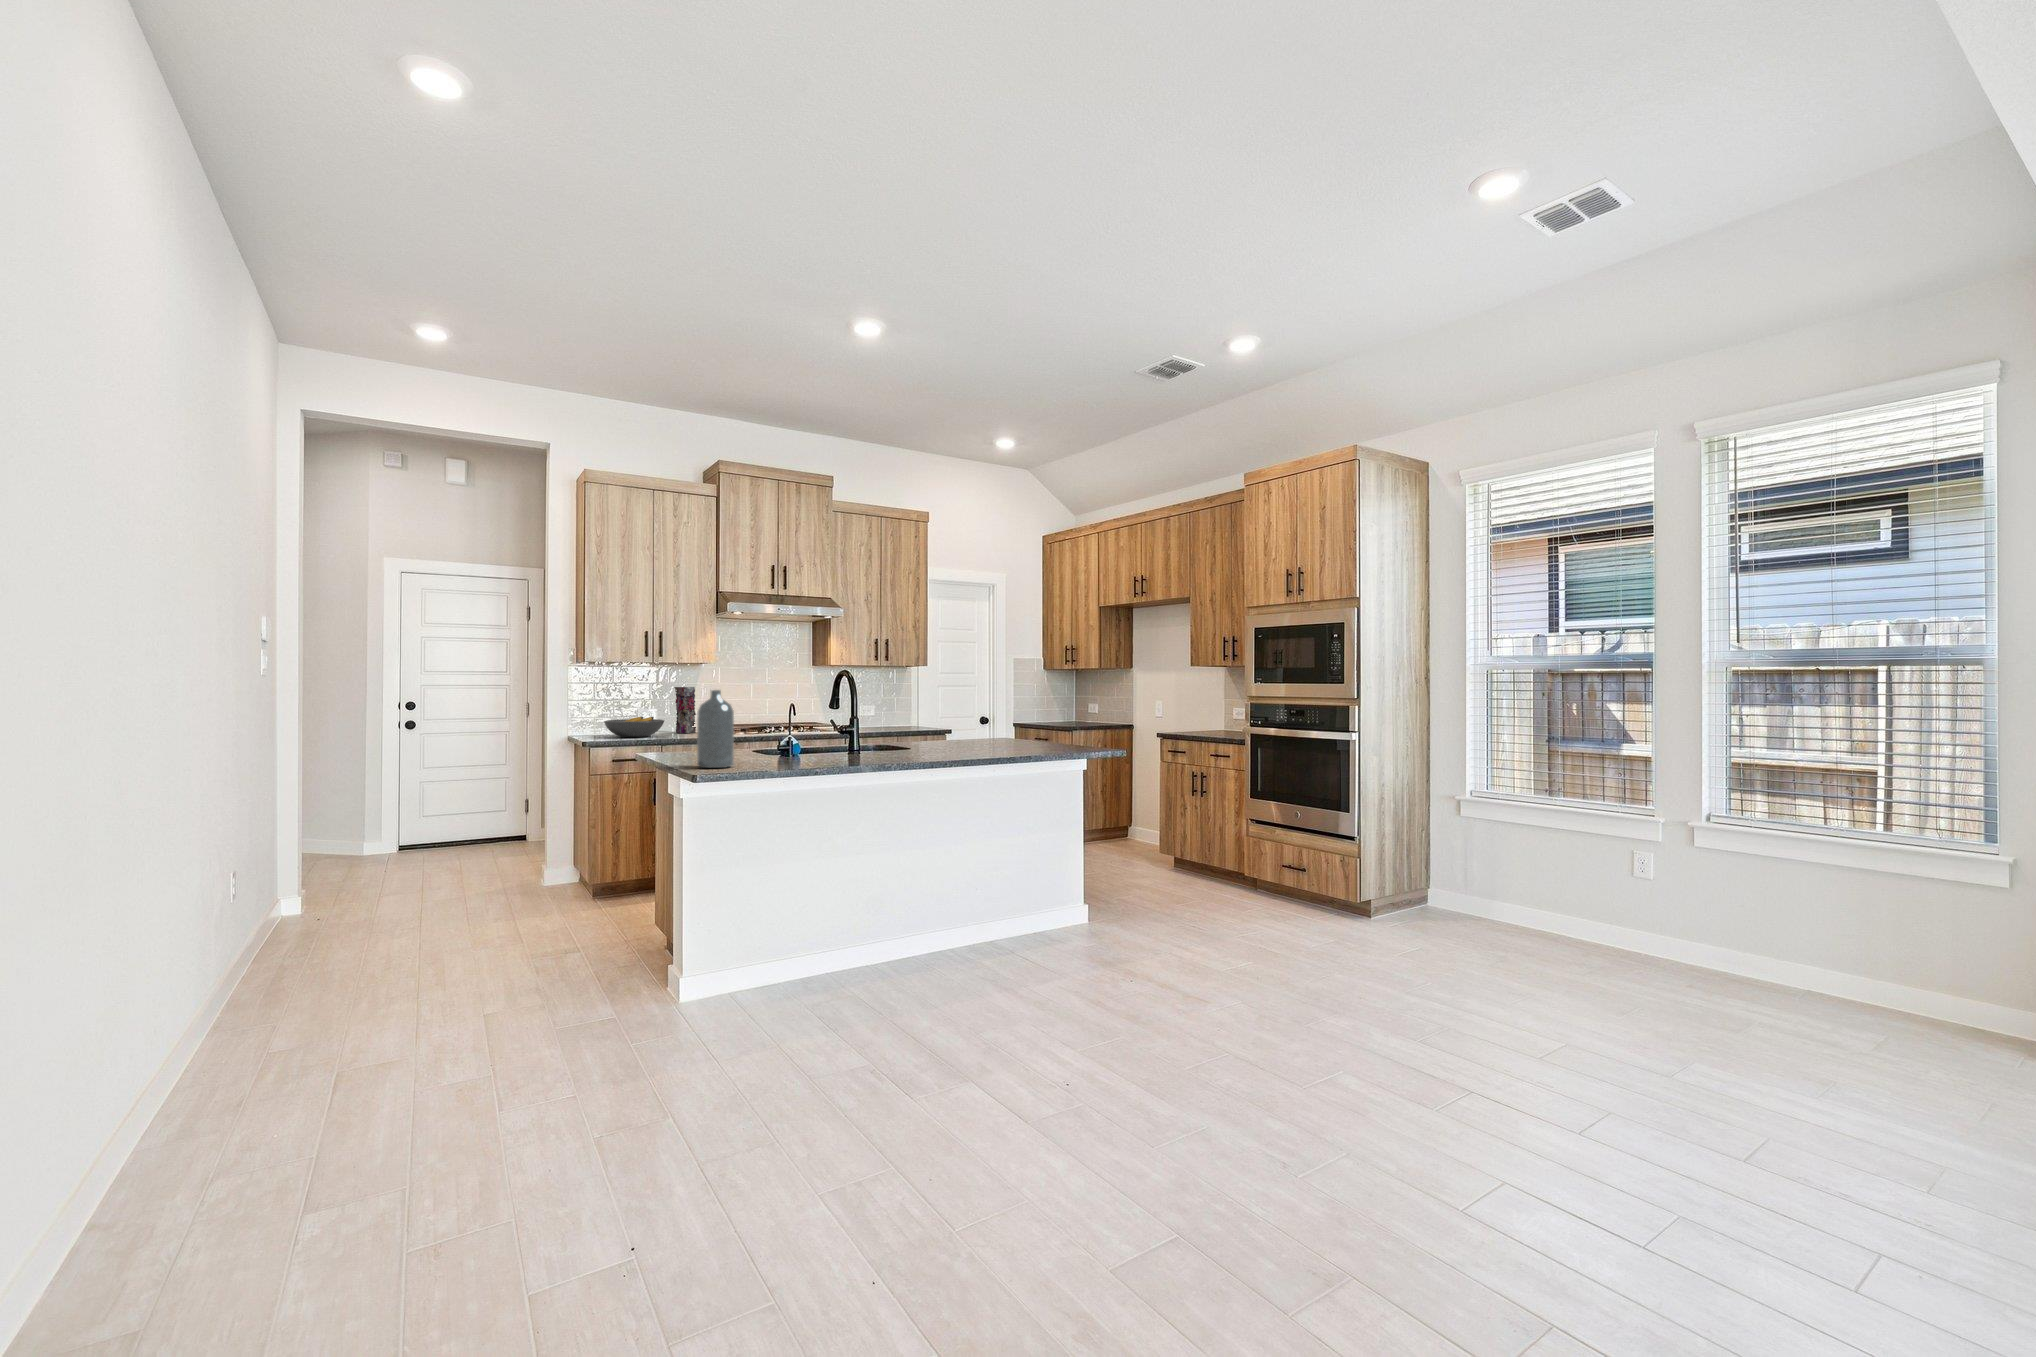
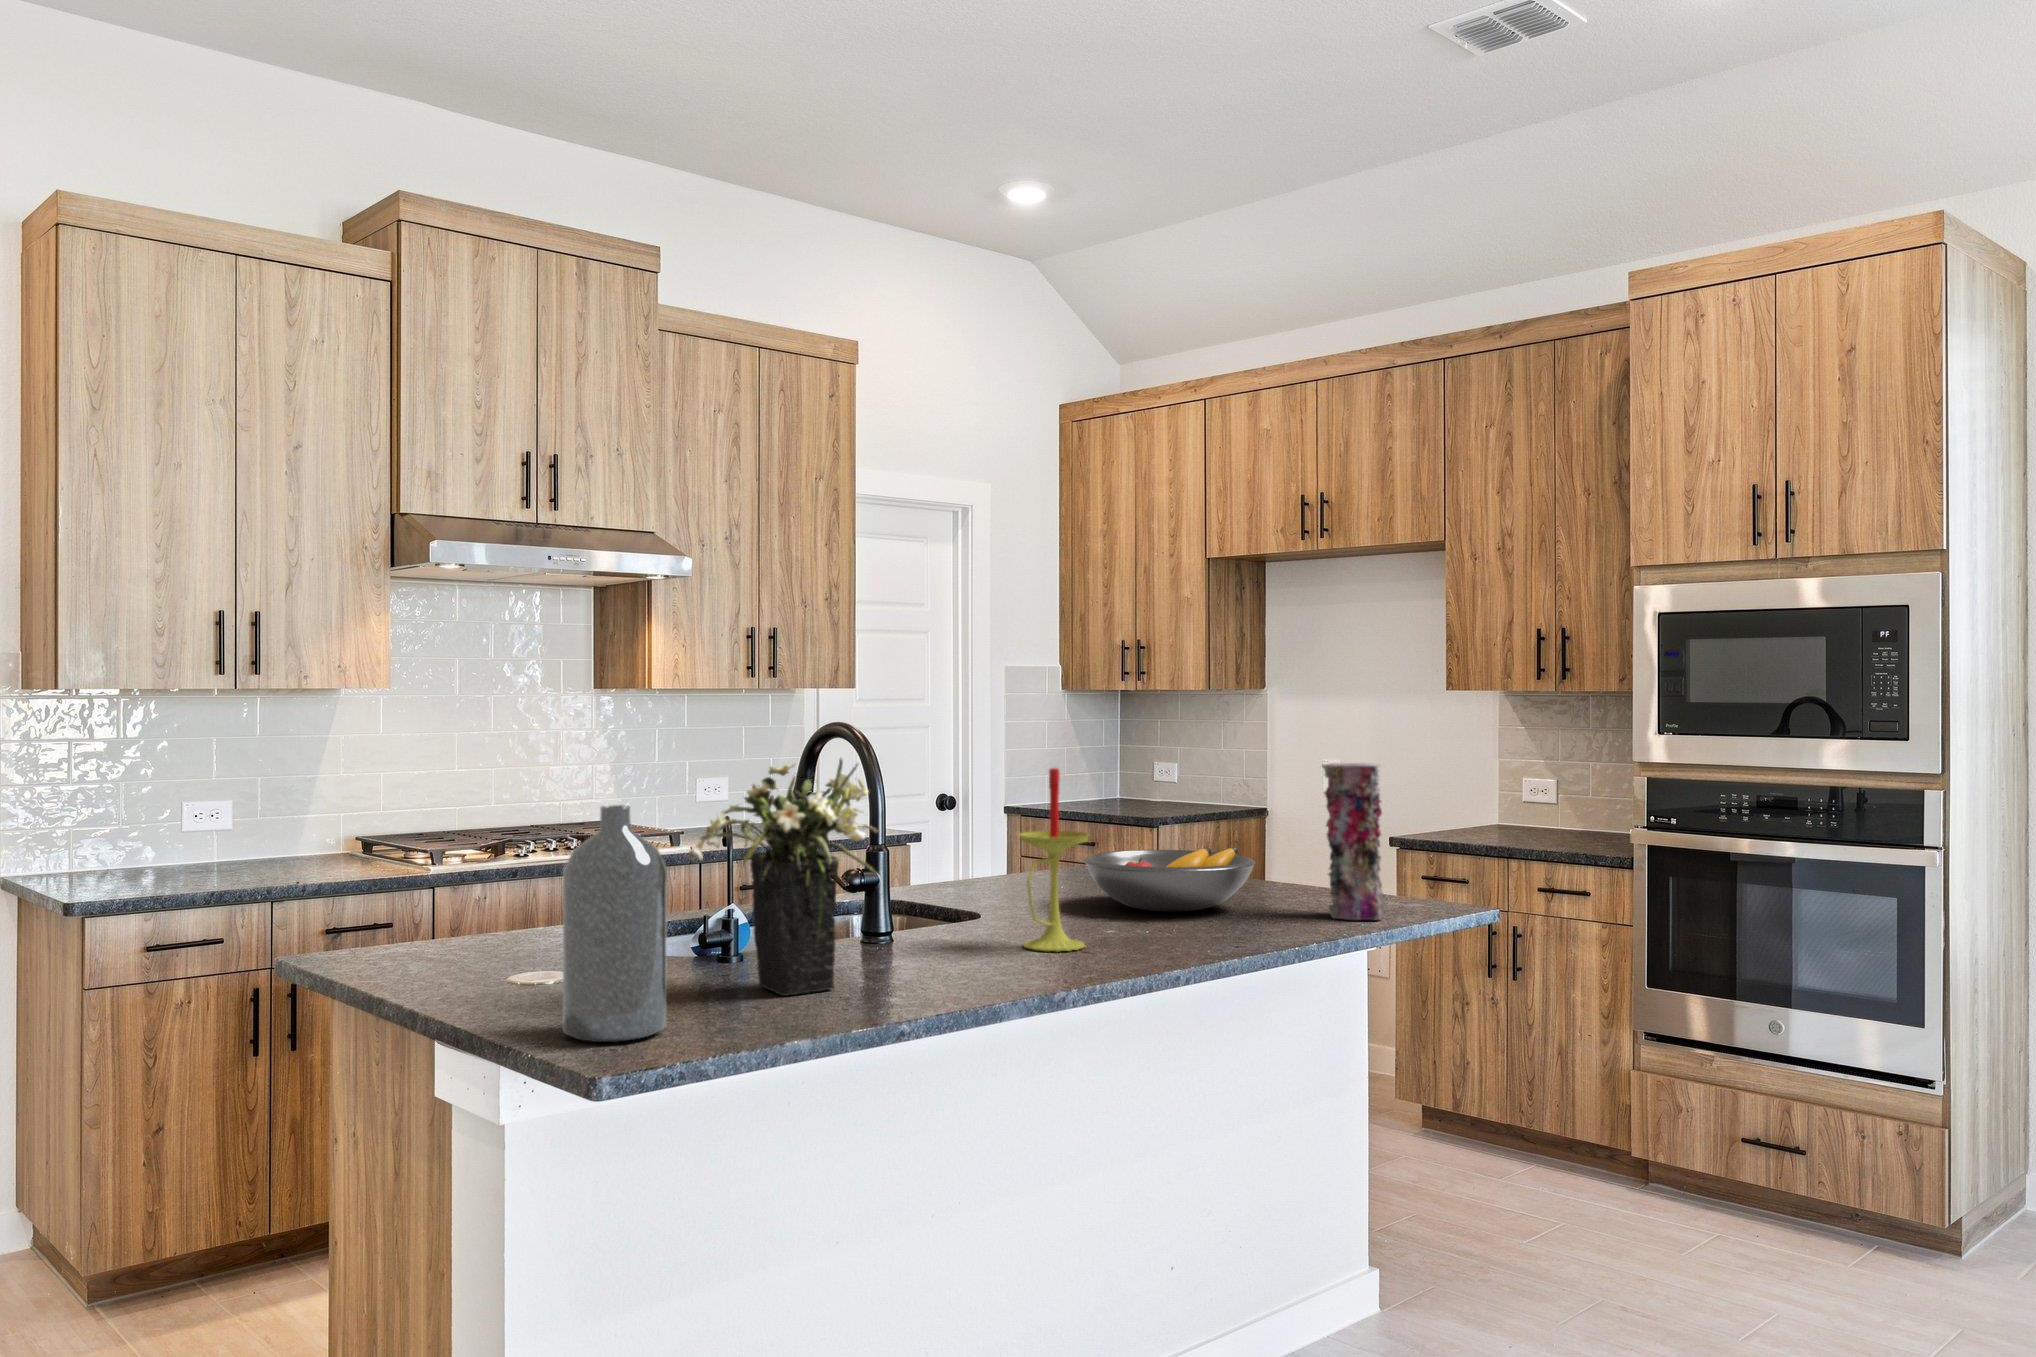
flower arrangement: none [752,677,826,762] -> present [688,759,878,996]
candle: none [897,684,926,755] -> present [1020,768,1089,951]
vase: present [674,687,696,733] -> present [1322,763,1384,920]
fruit bowl: present [604,717,664,737] -> present [1083,847,1255,911]

